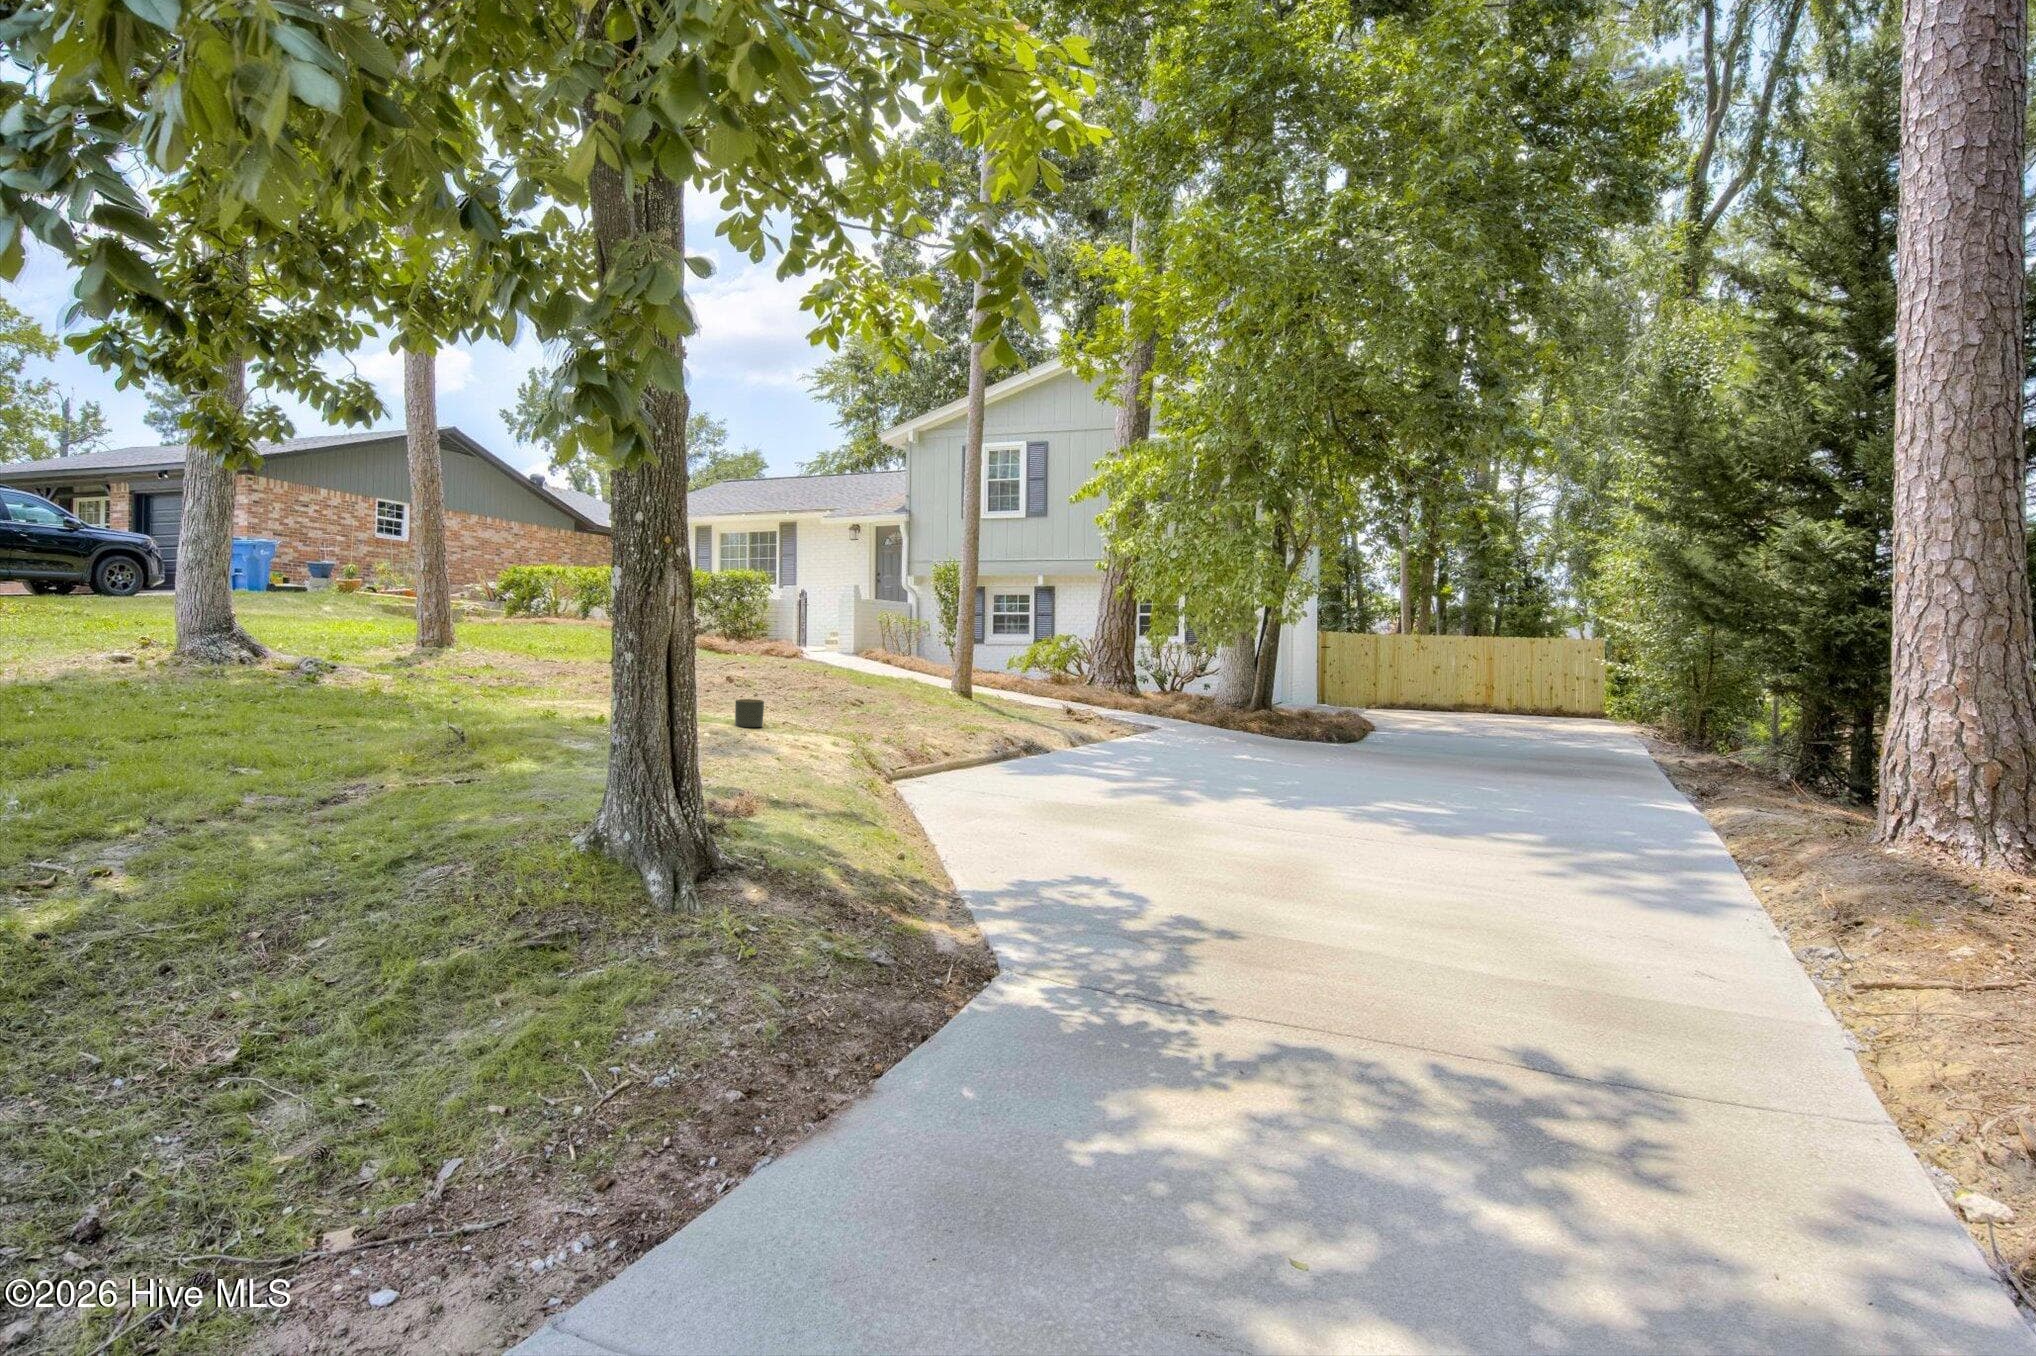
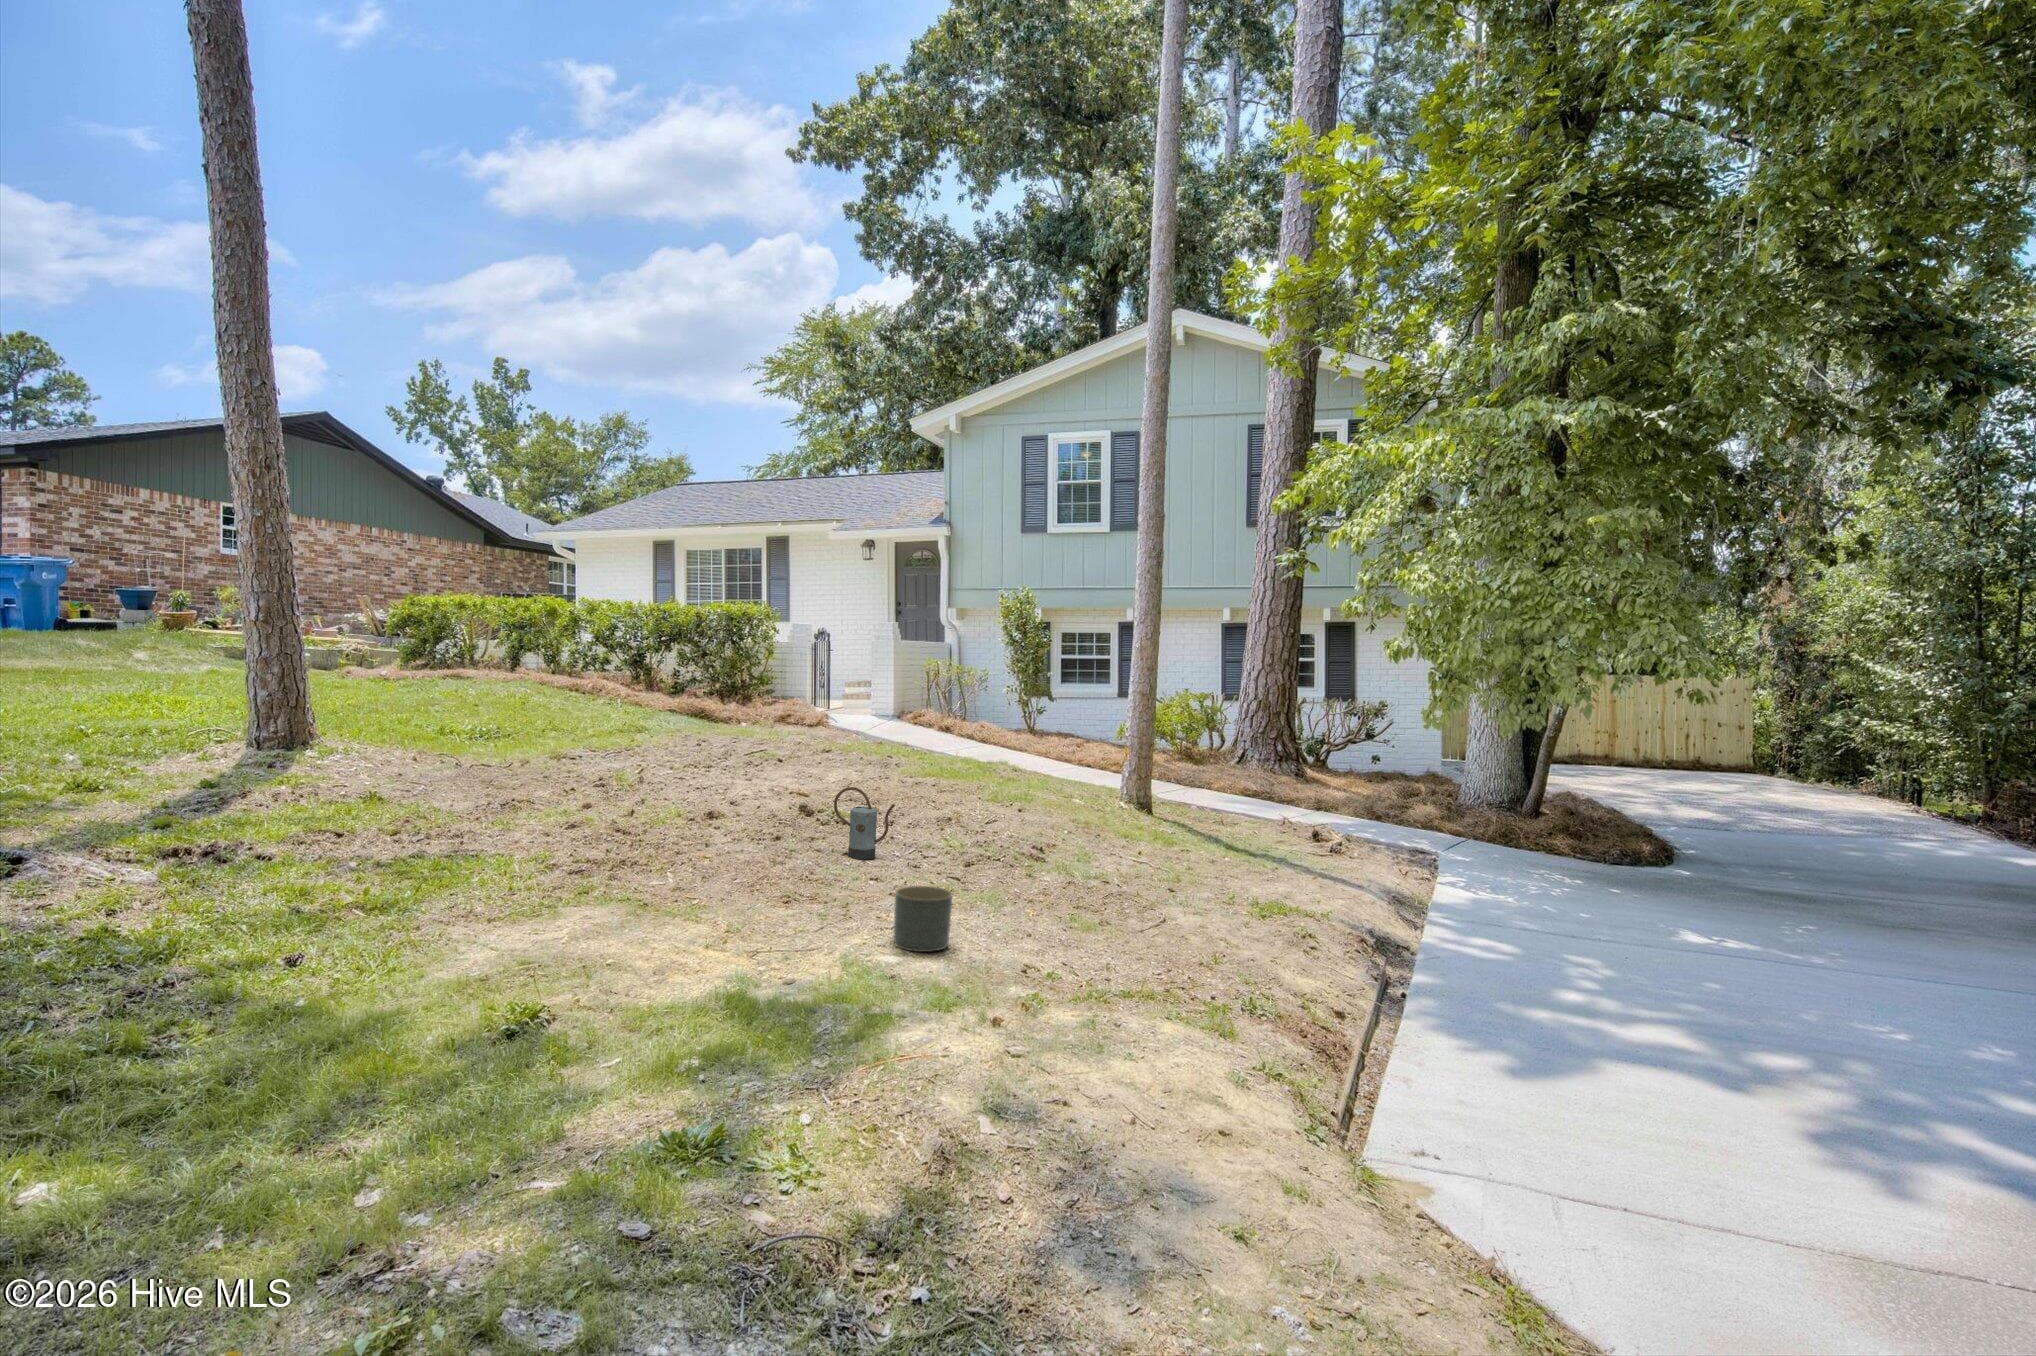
watering can: none [734,664,767,703] -> present [834,787,895,860]

